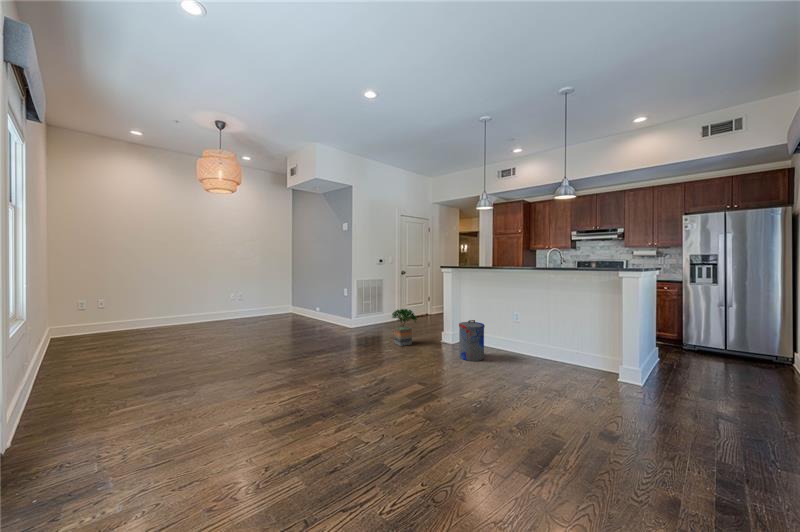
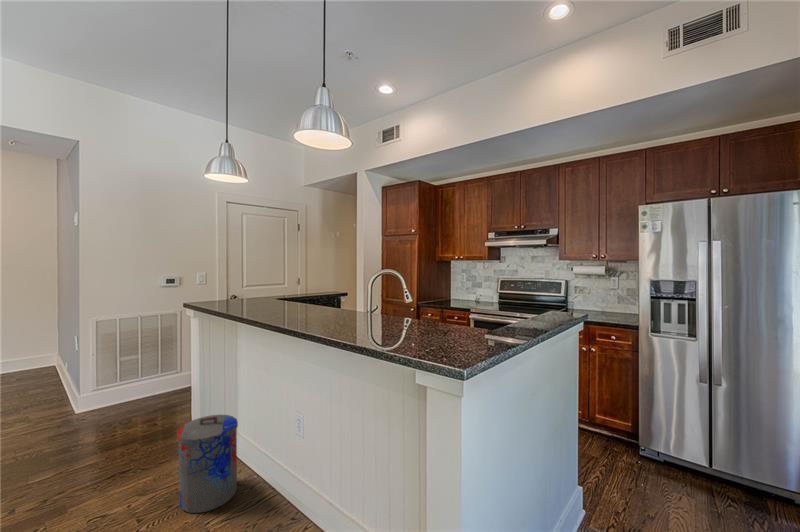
potted tree: present [392,309,417,346] -> none [102,374,161,455]

